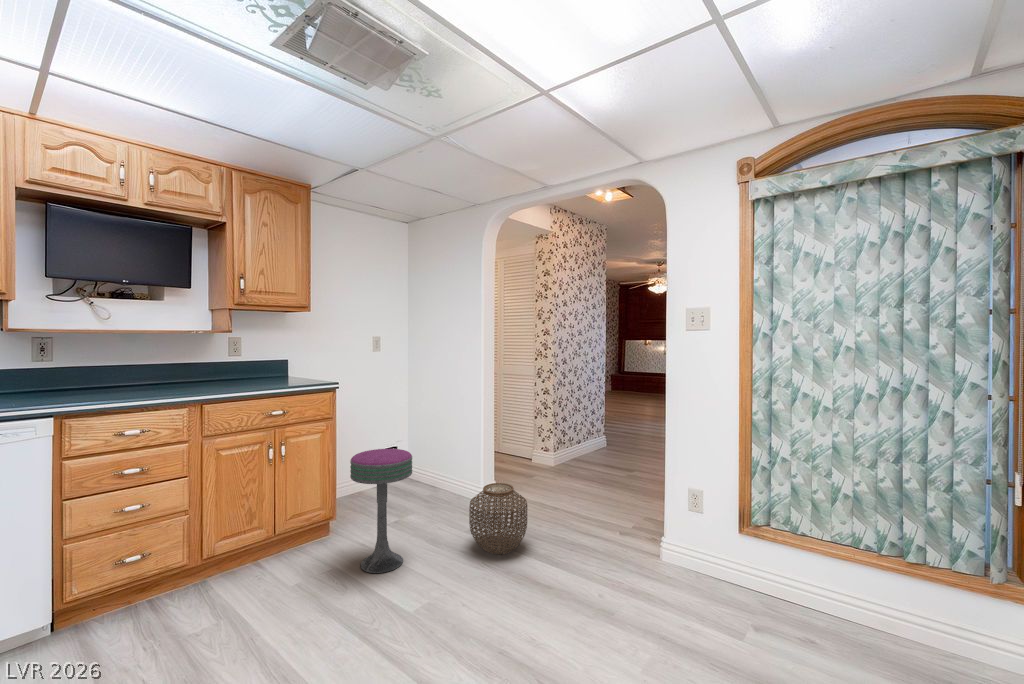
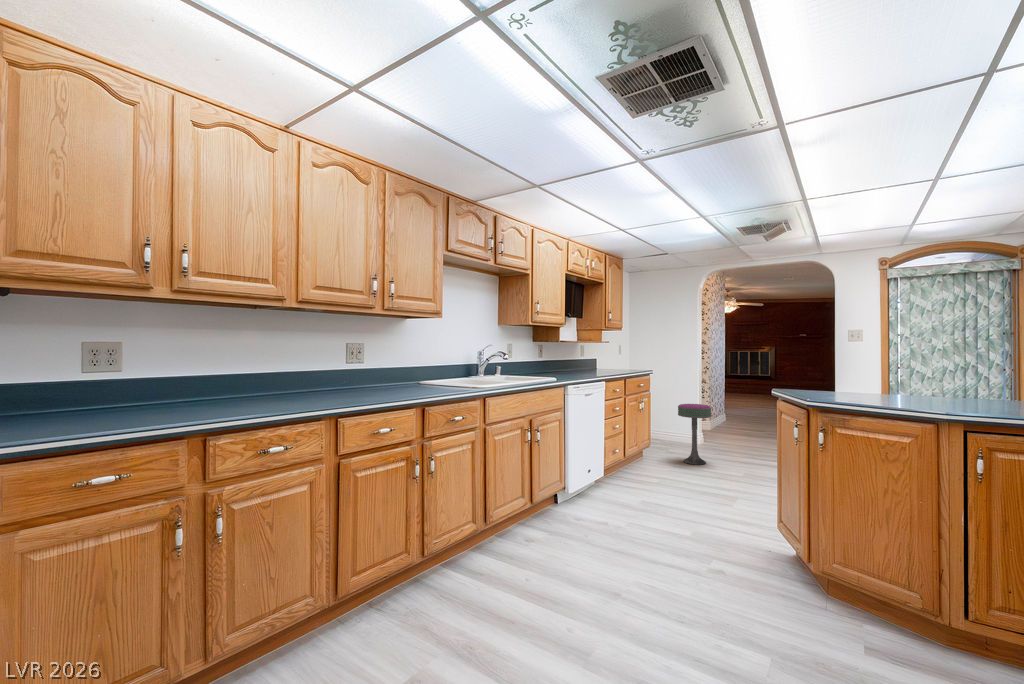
woven basket: present [469,483,527,554] -> none [726,424,761,459]

